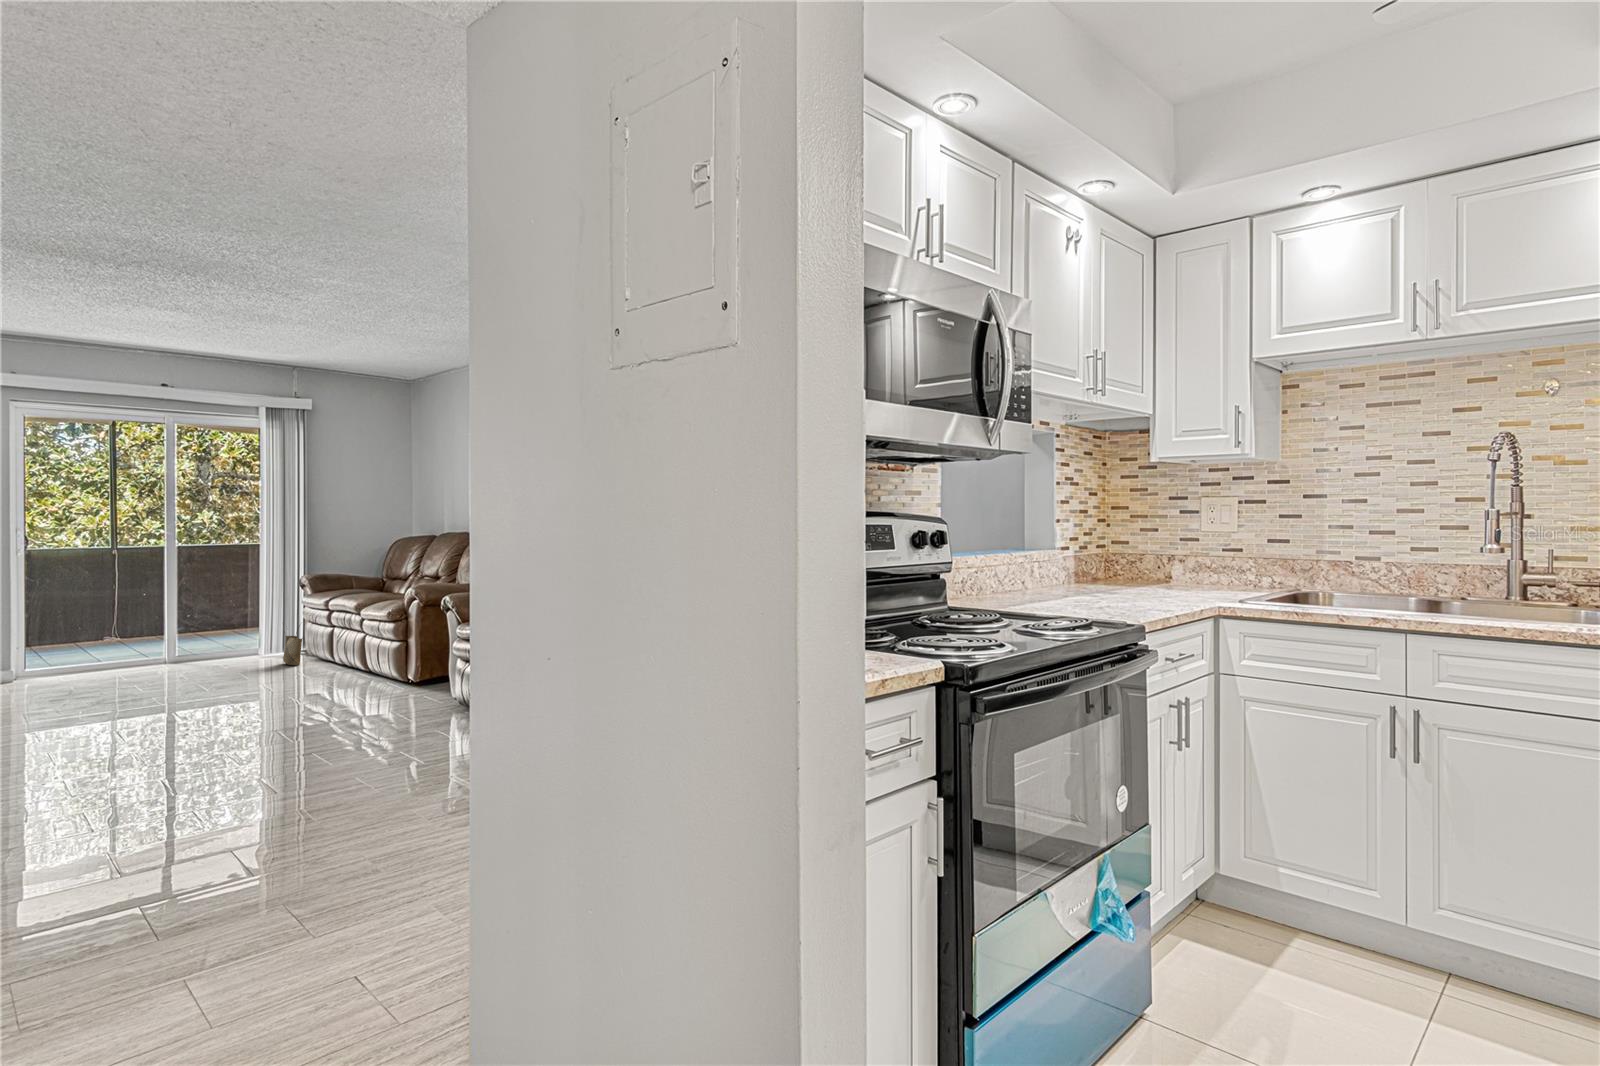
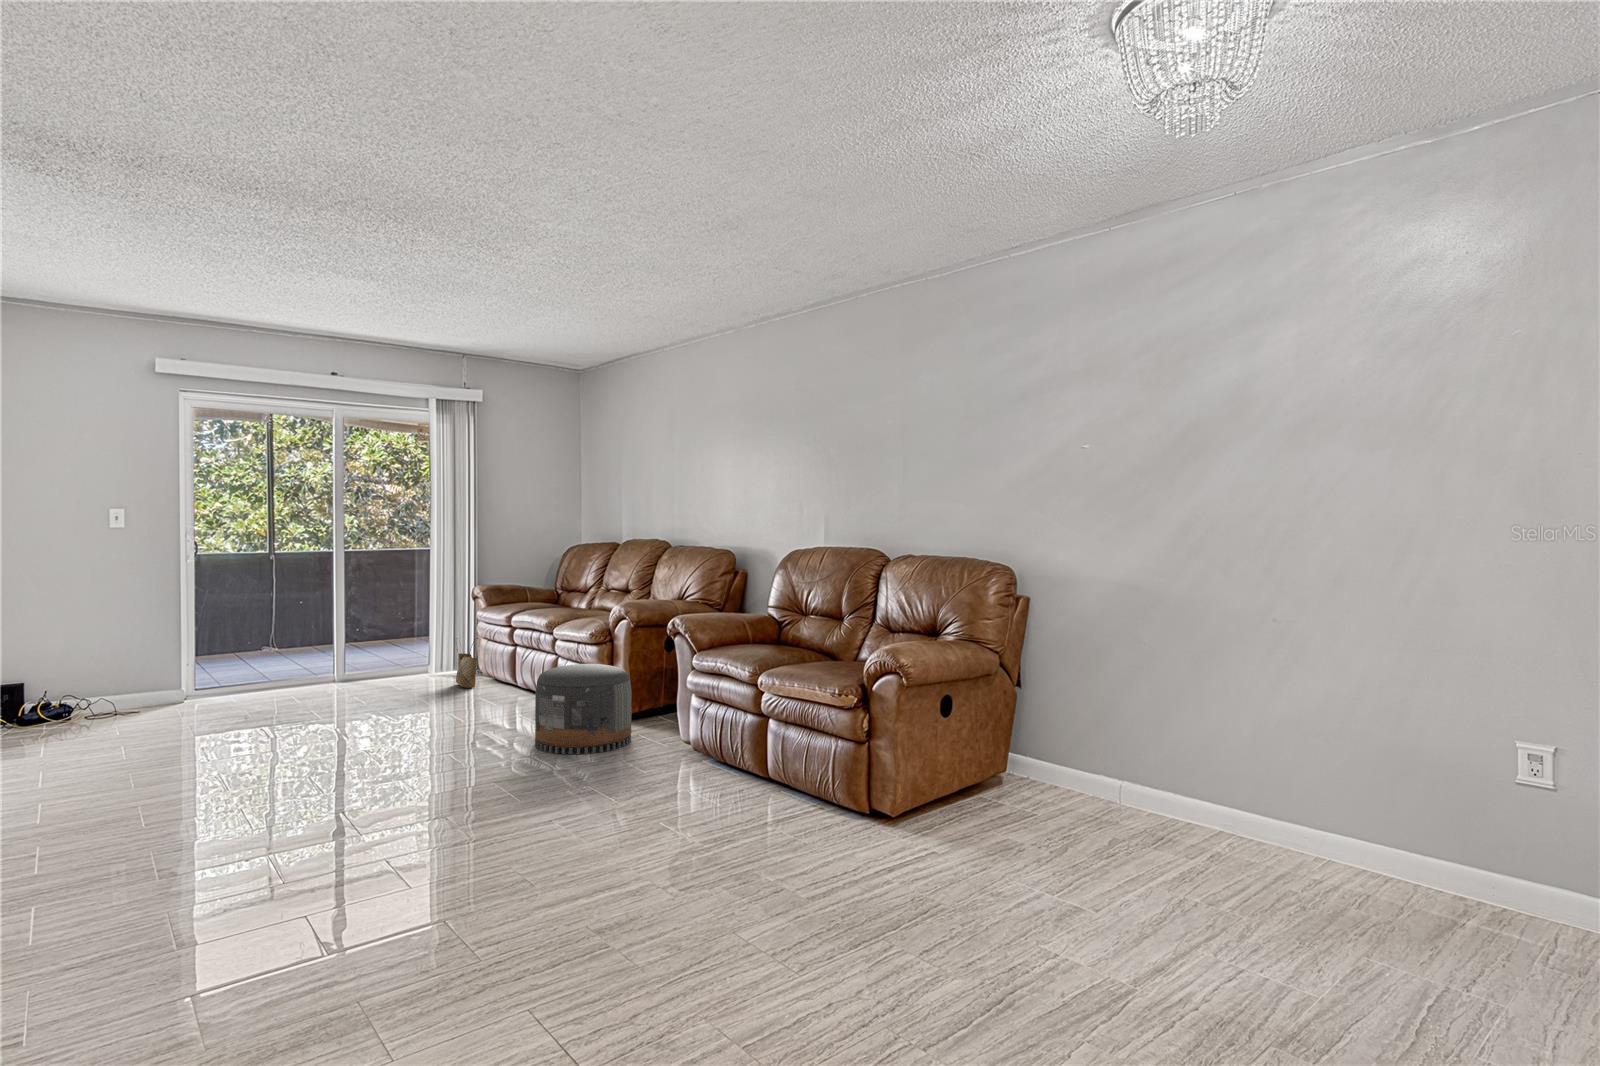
pouf: none [330,634,412,703] -> present [535,664,632,754]

